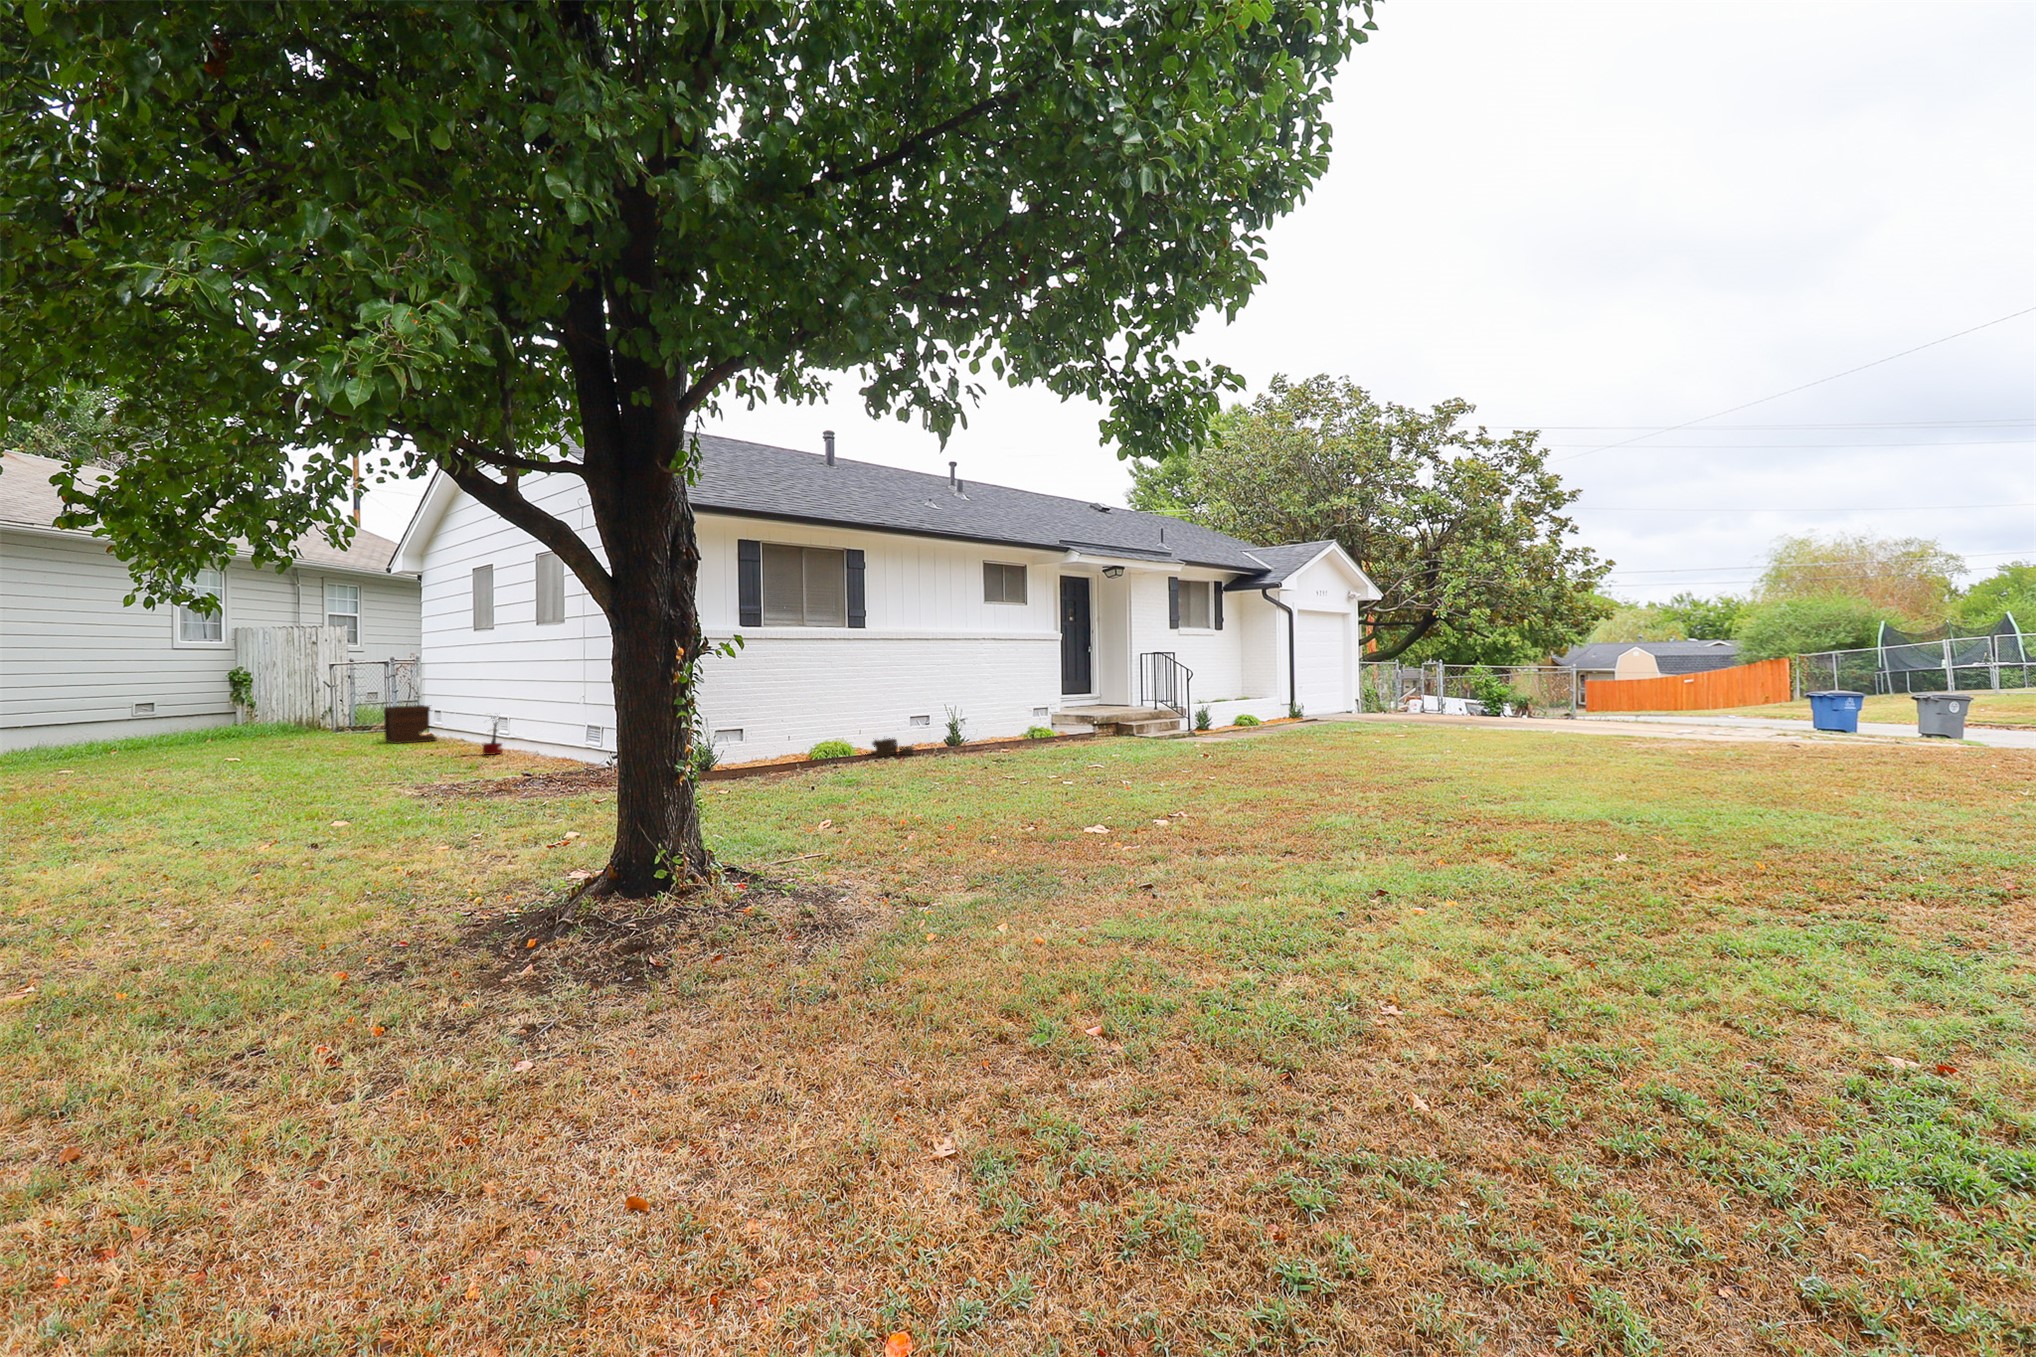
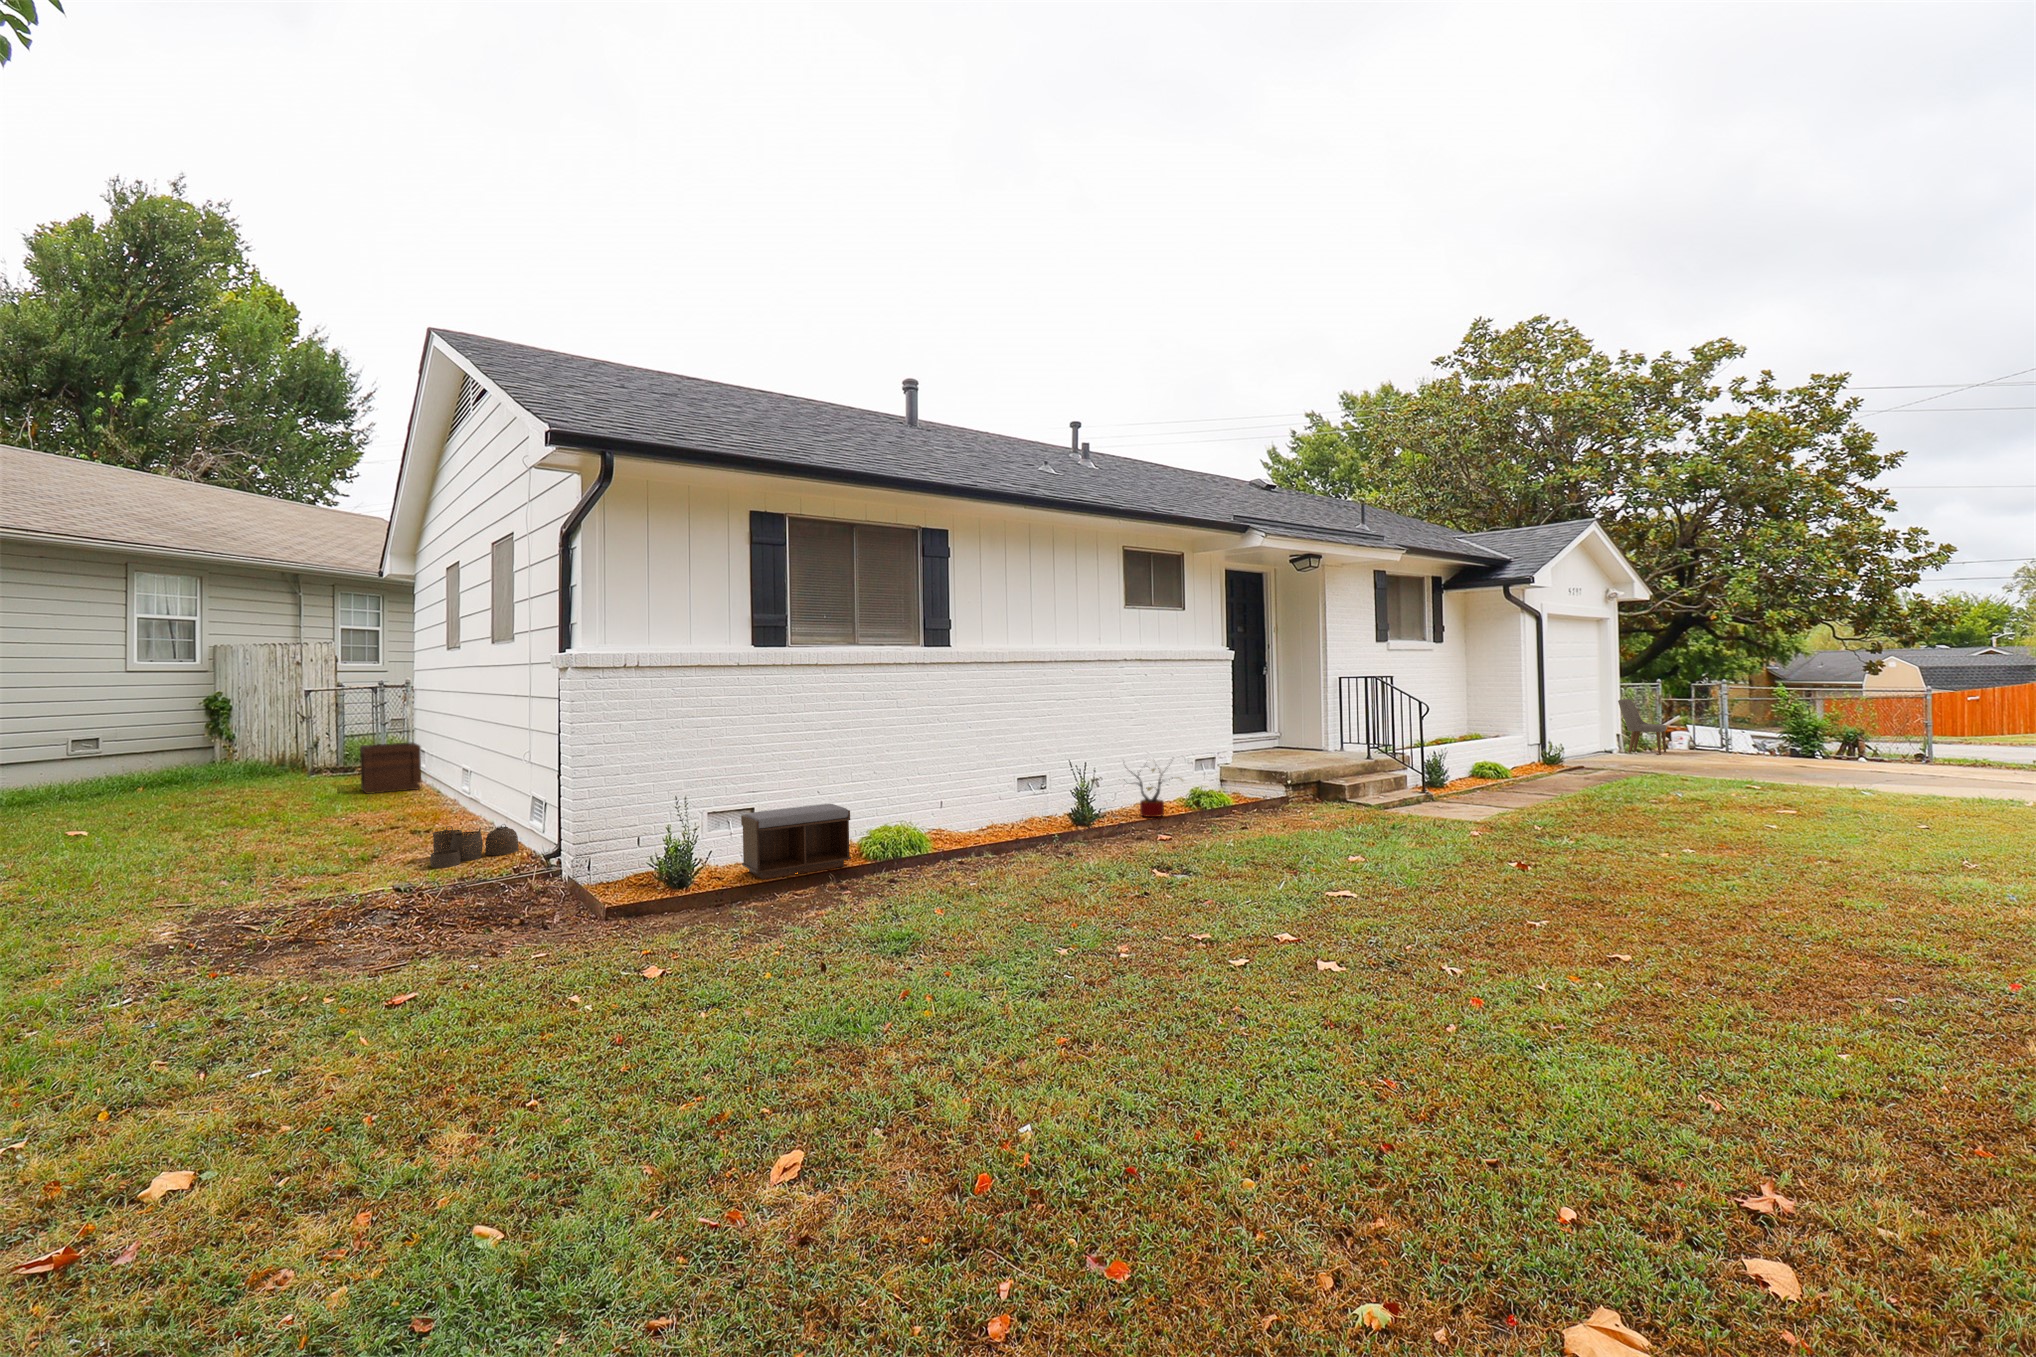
chair: none [1355,673,1387,712] -> present [1618,699,1667,755]
decorative plant: present [483,717,503,755] -> present [1135,768,1164,817]
bench: none [737,726,806,768] -> present [741,804,851,879]
woven basket: present [866,738,914,757] -> present [430,824,519,868]

